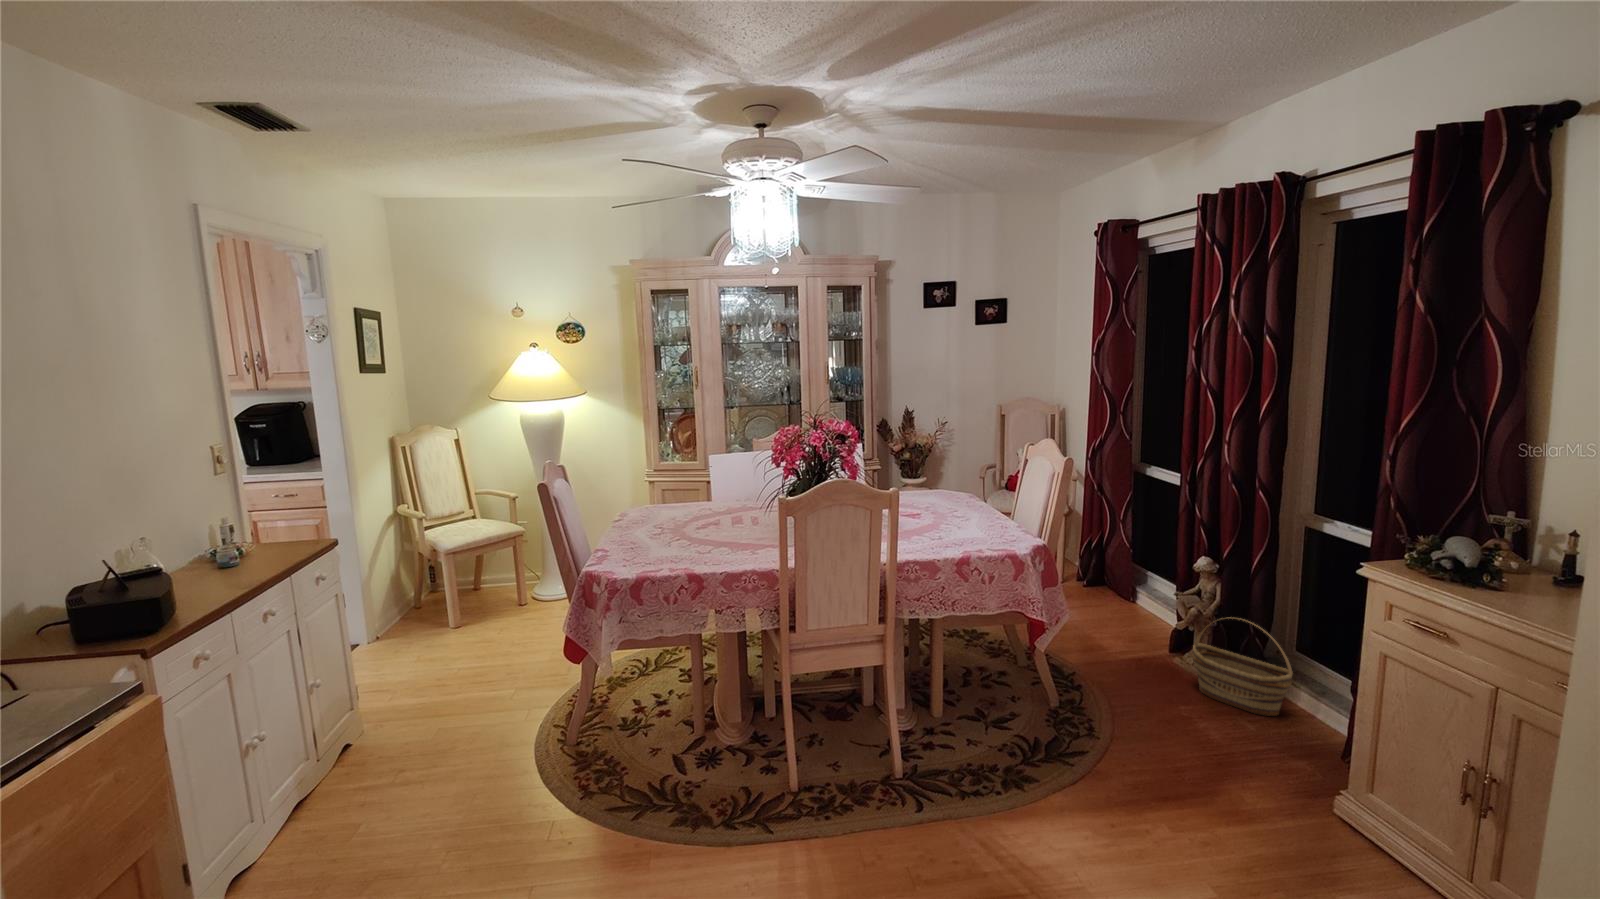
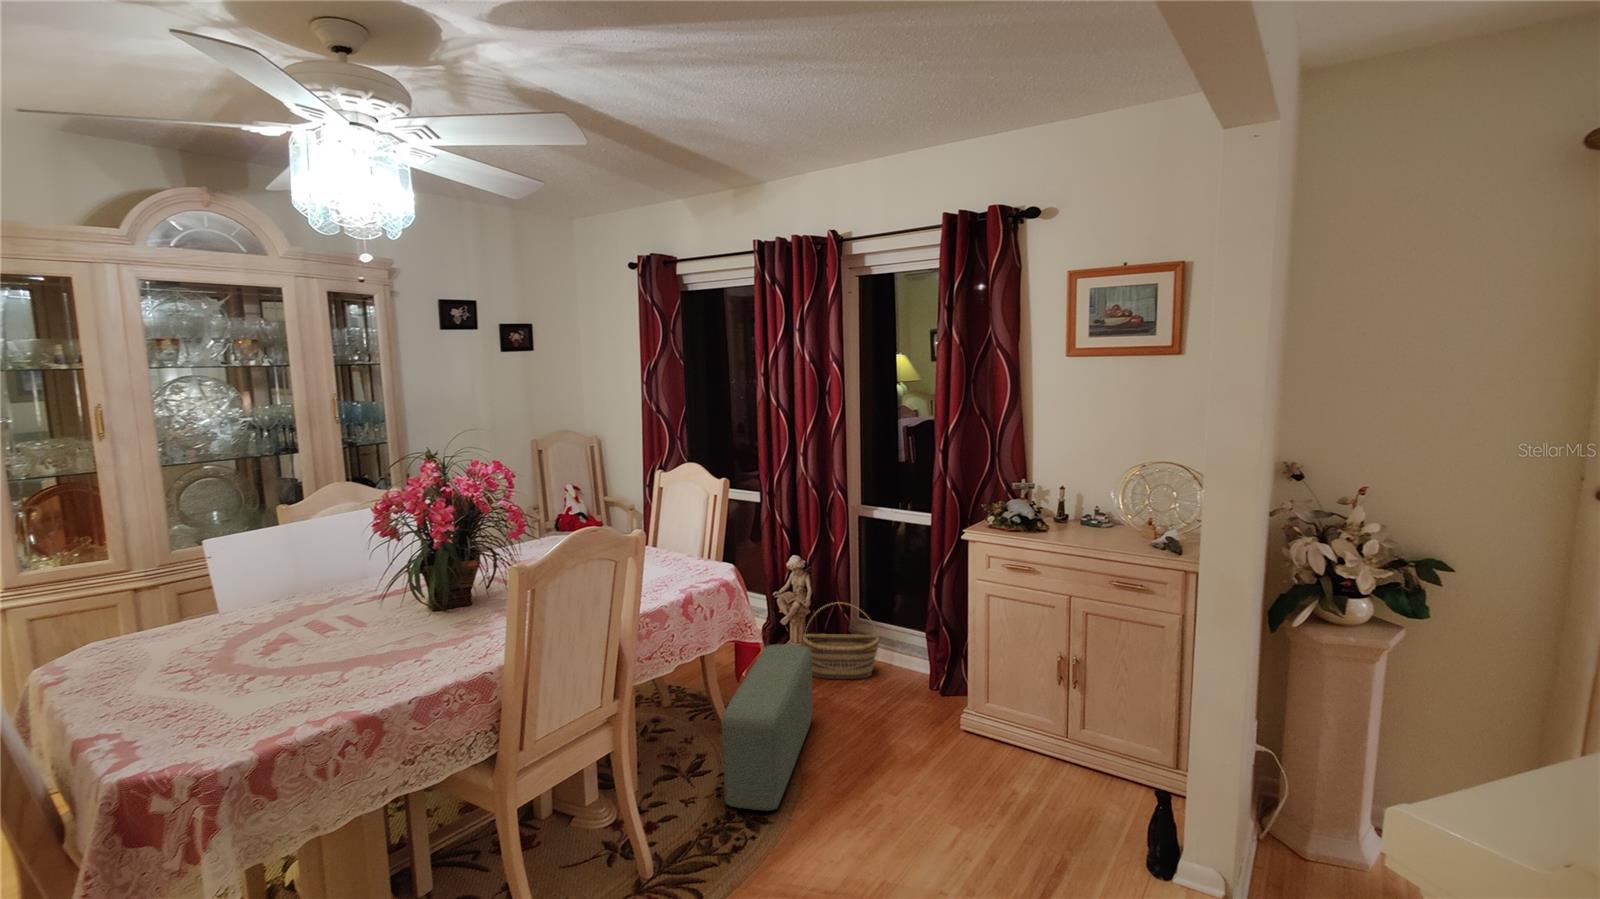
pouf: none [1000,635,1159,783] -> present [722,644,812,811]

